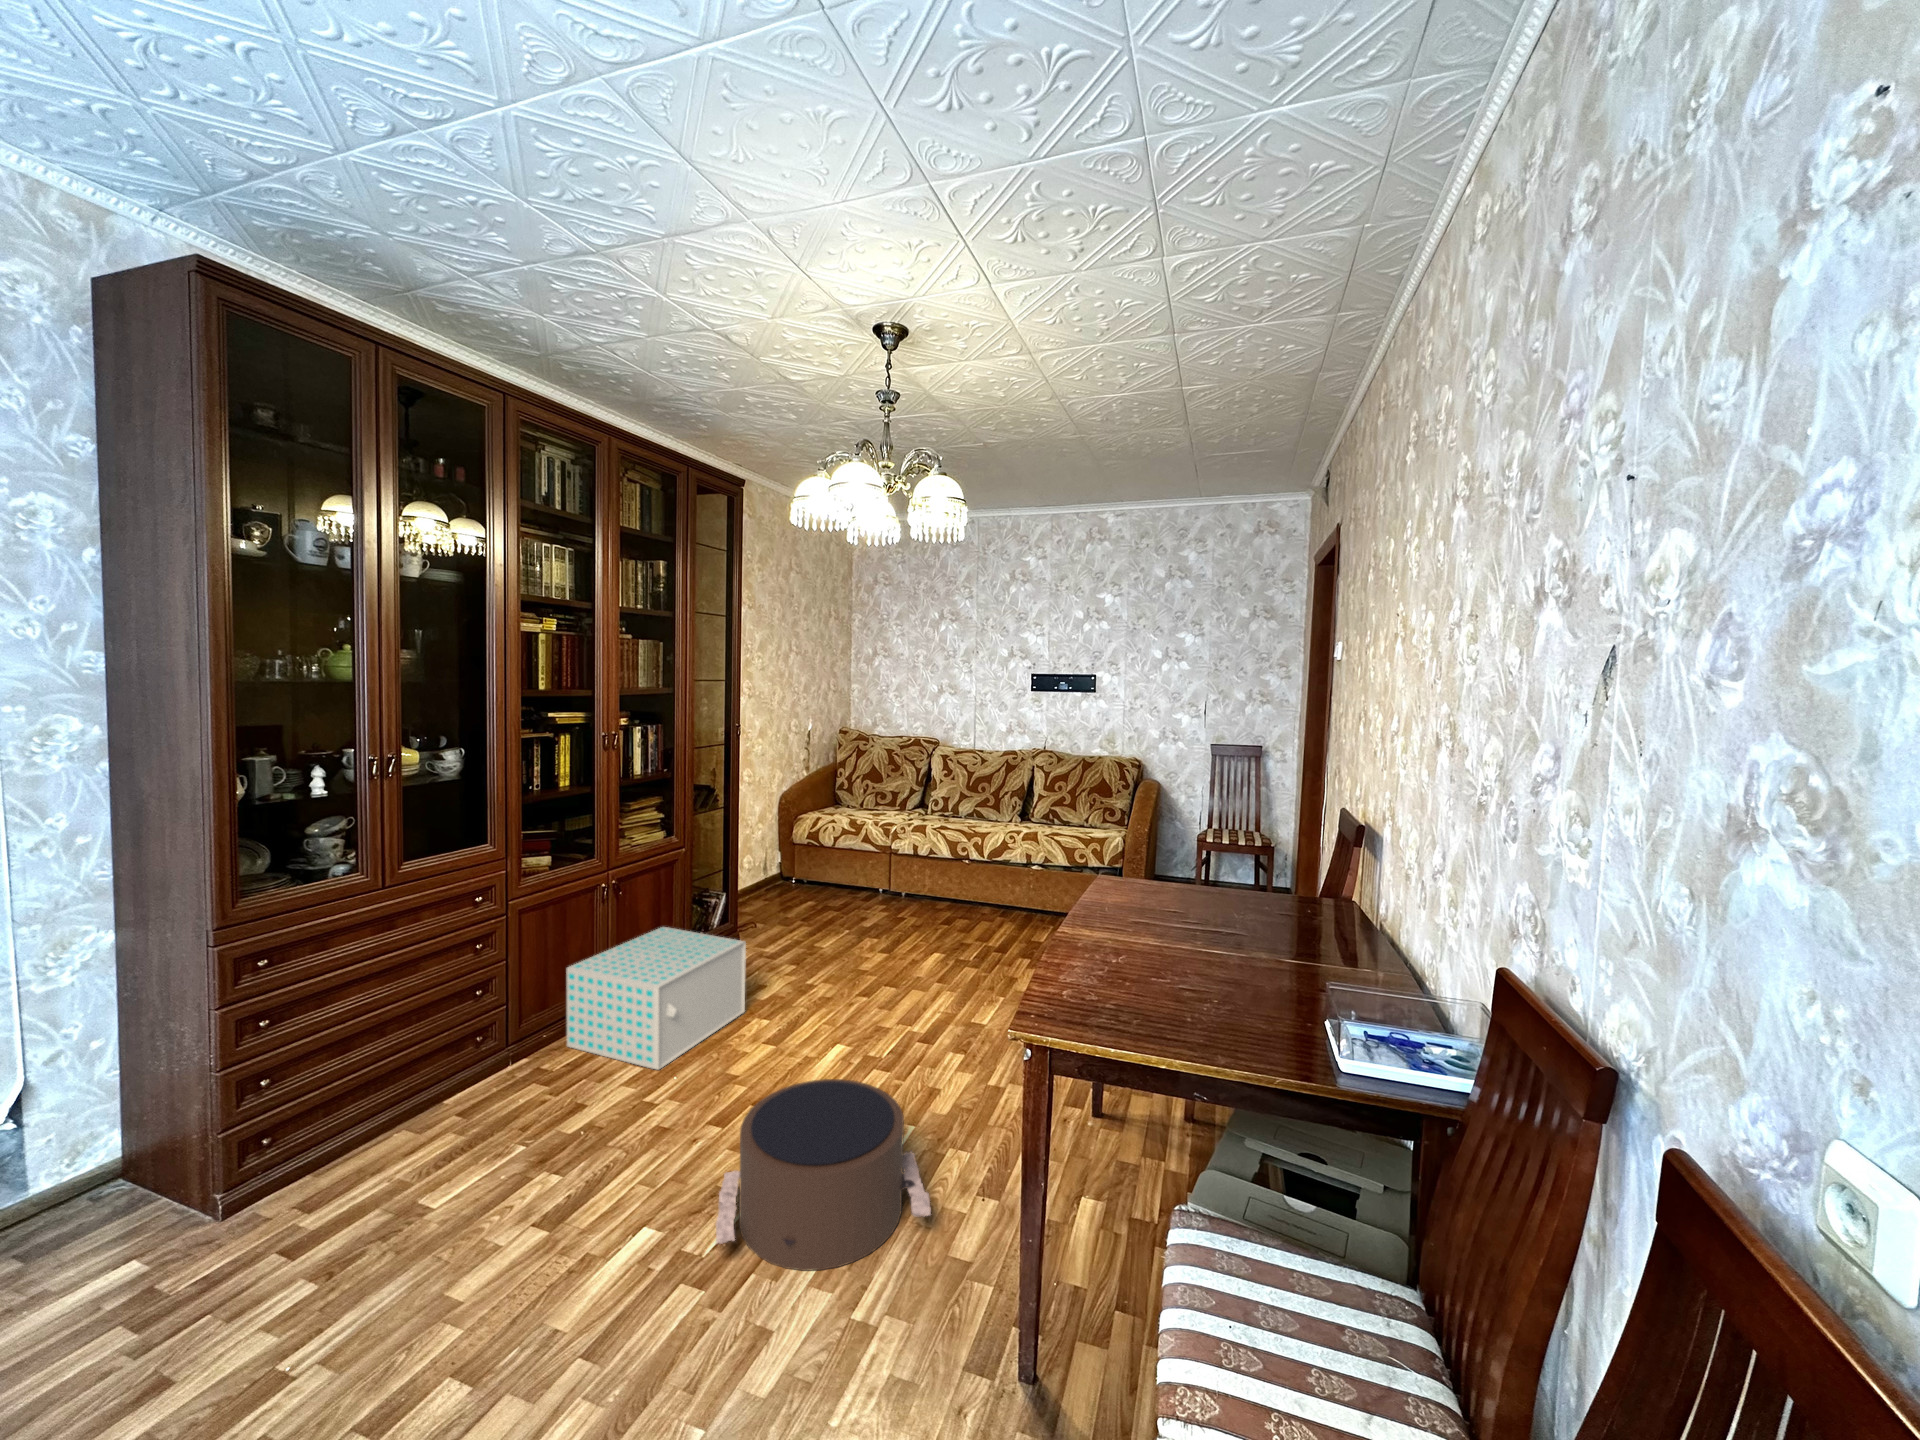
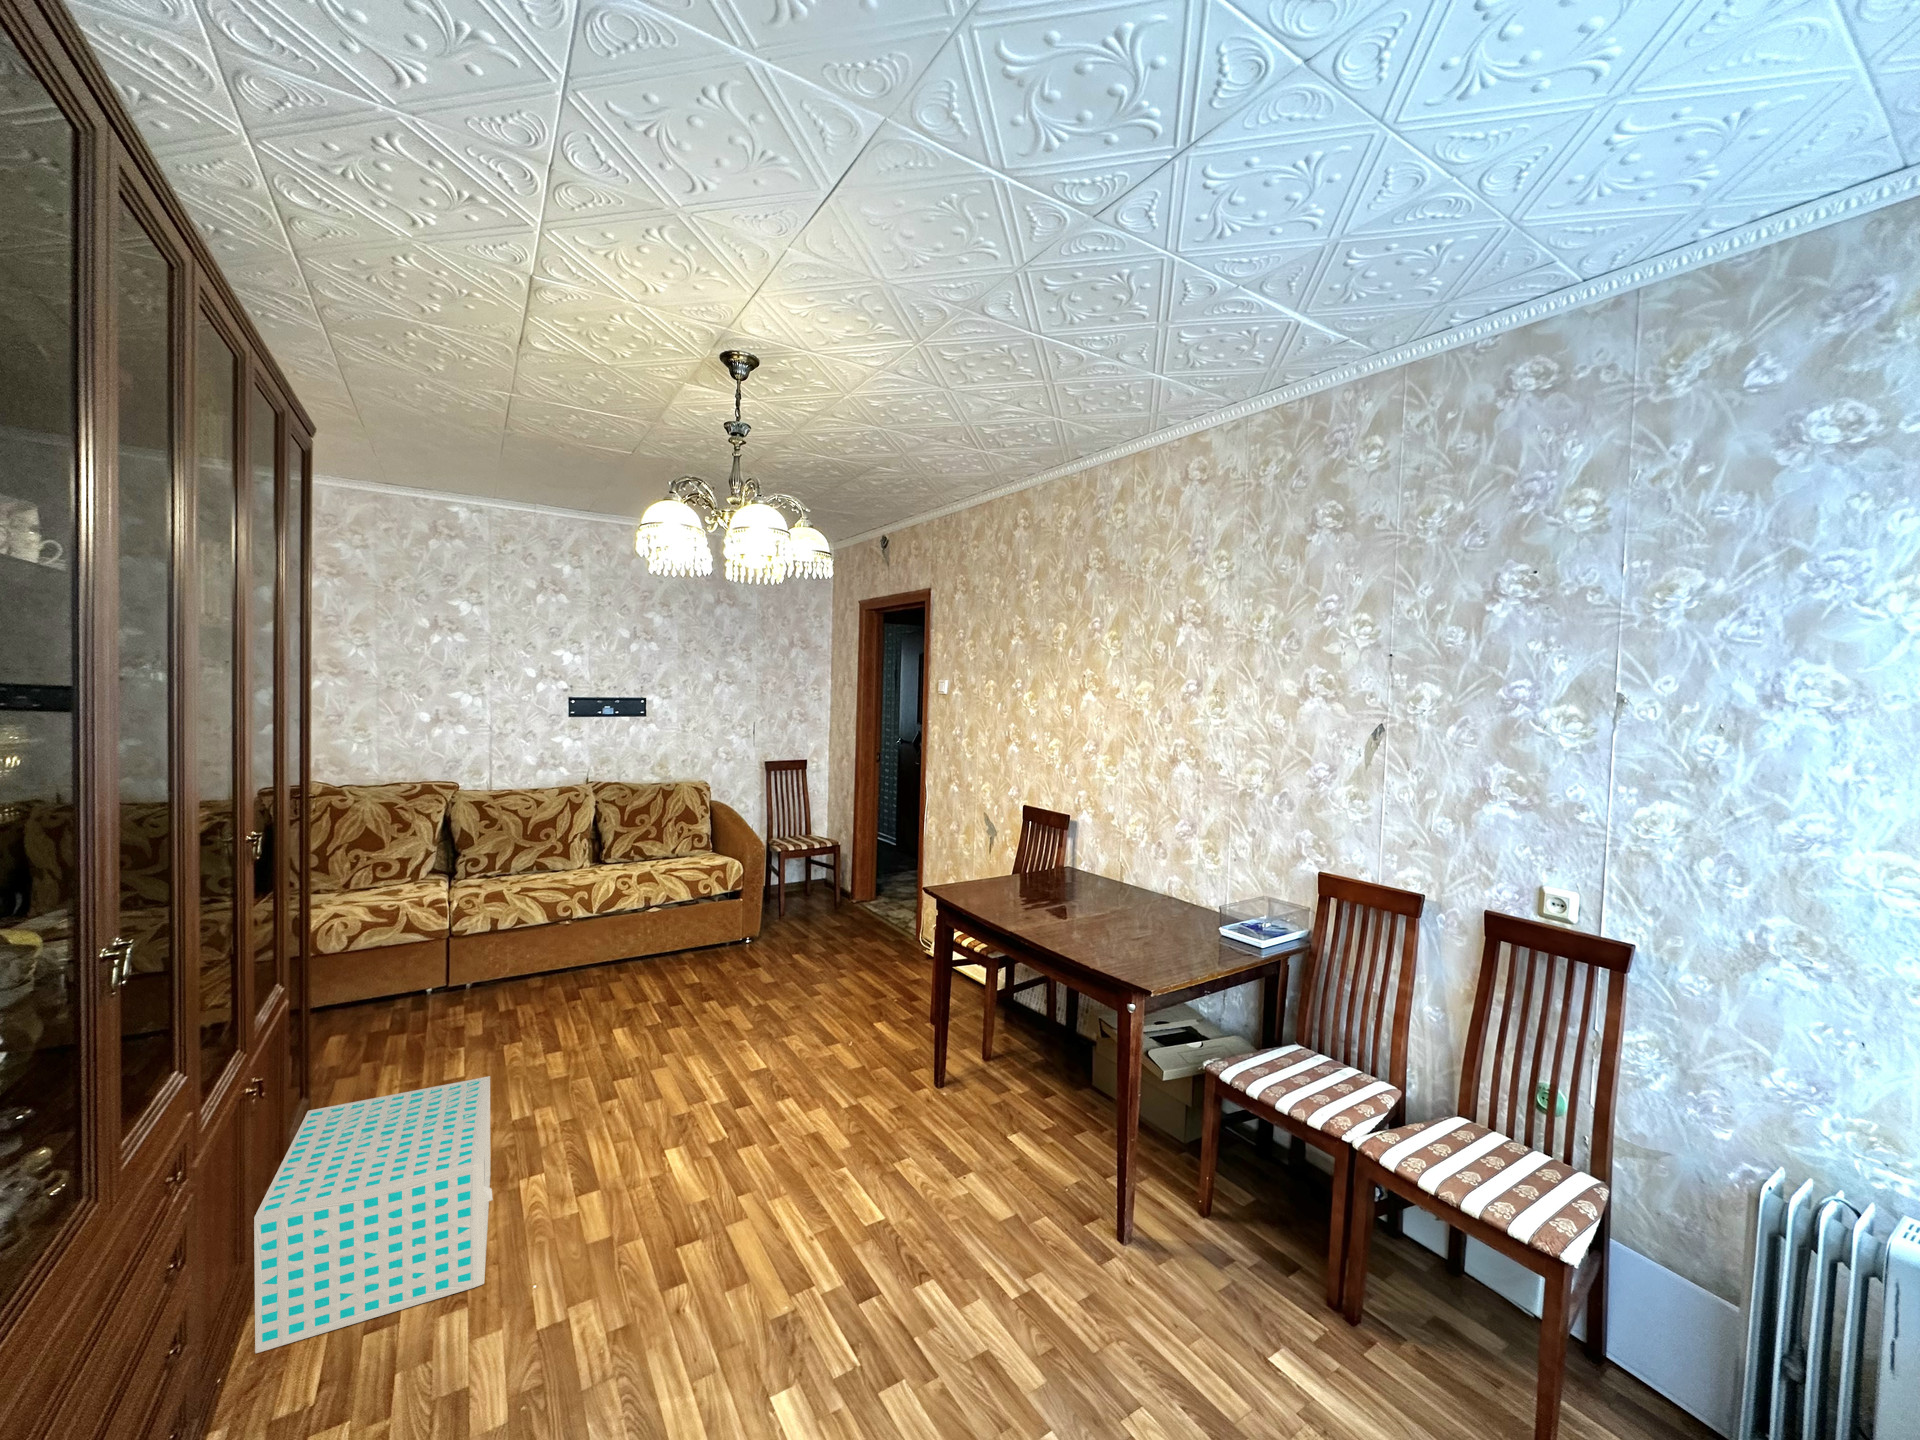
pouf: present [716,1079,931,1271] -> none [791,1124,986,1329]

